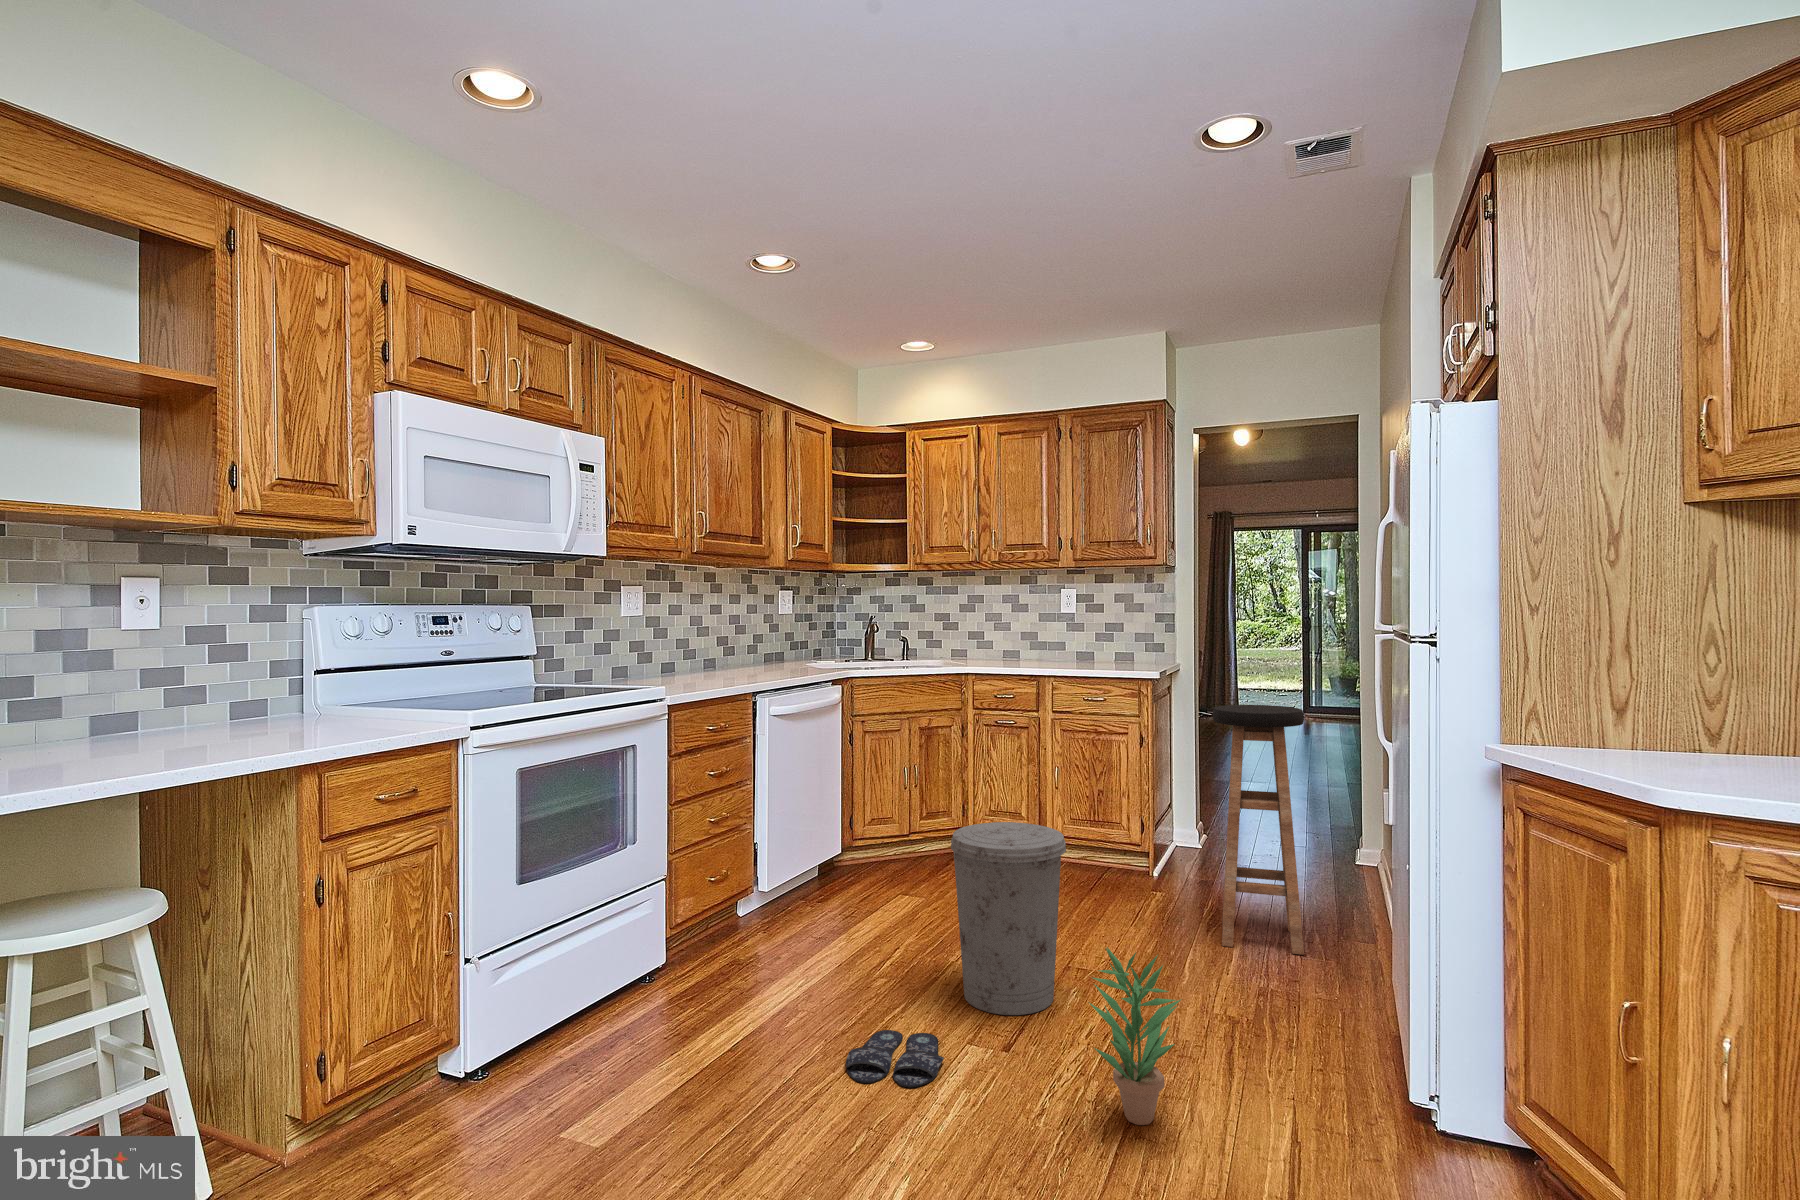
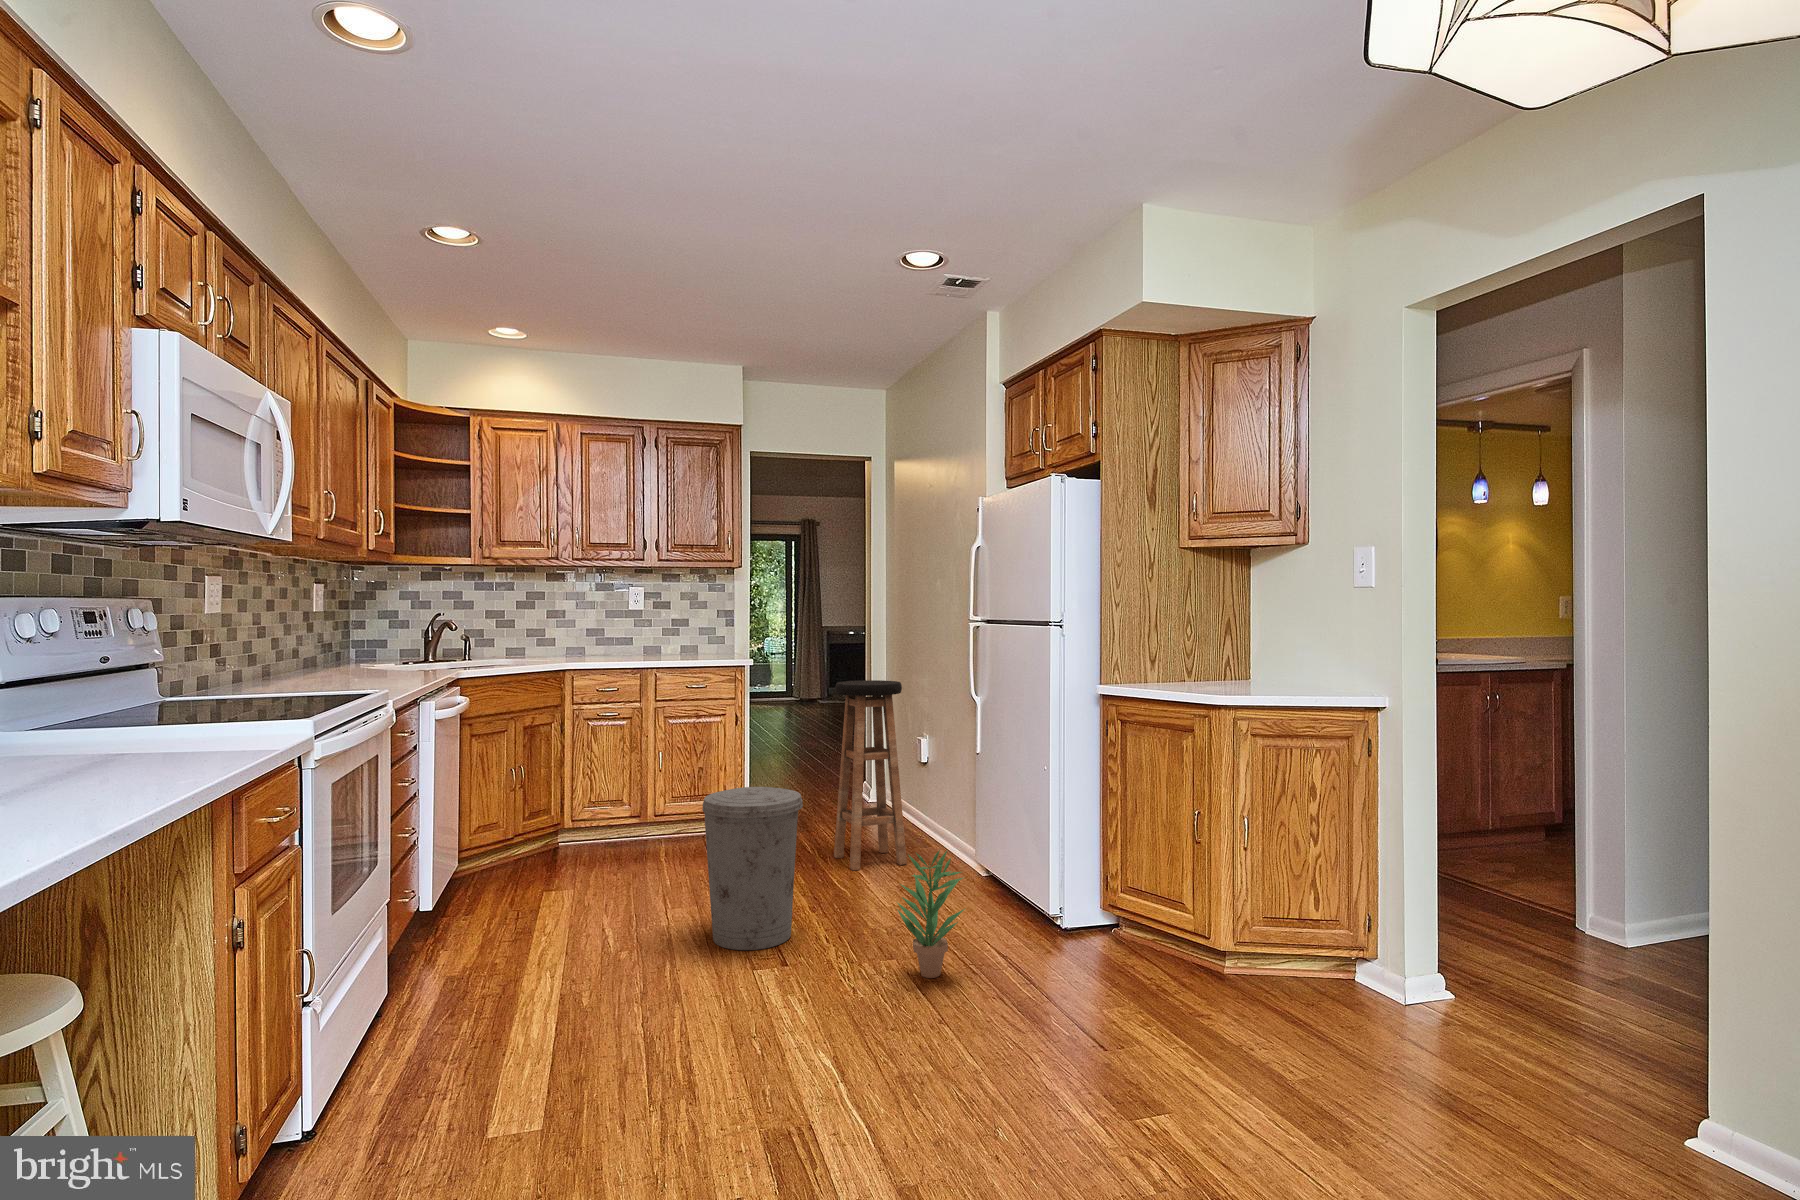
slippers: present [846,1030,944,1088] -> none [686,974,776,1019]

